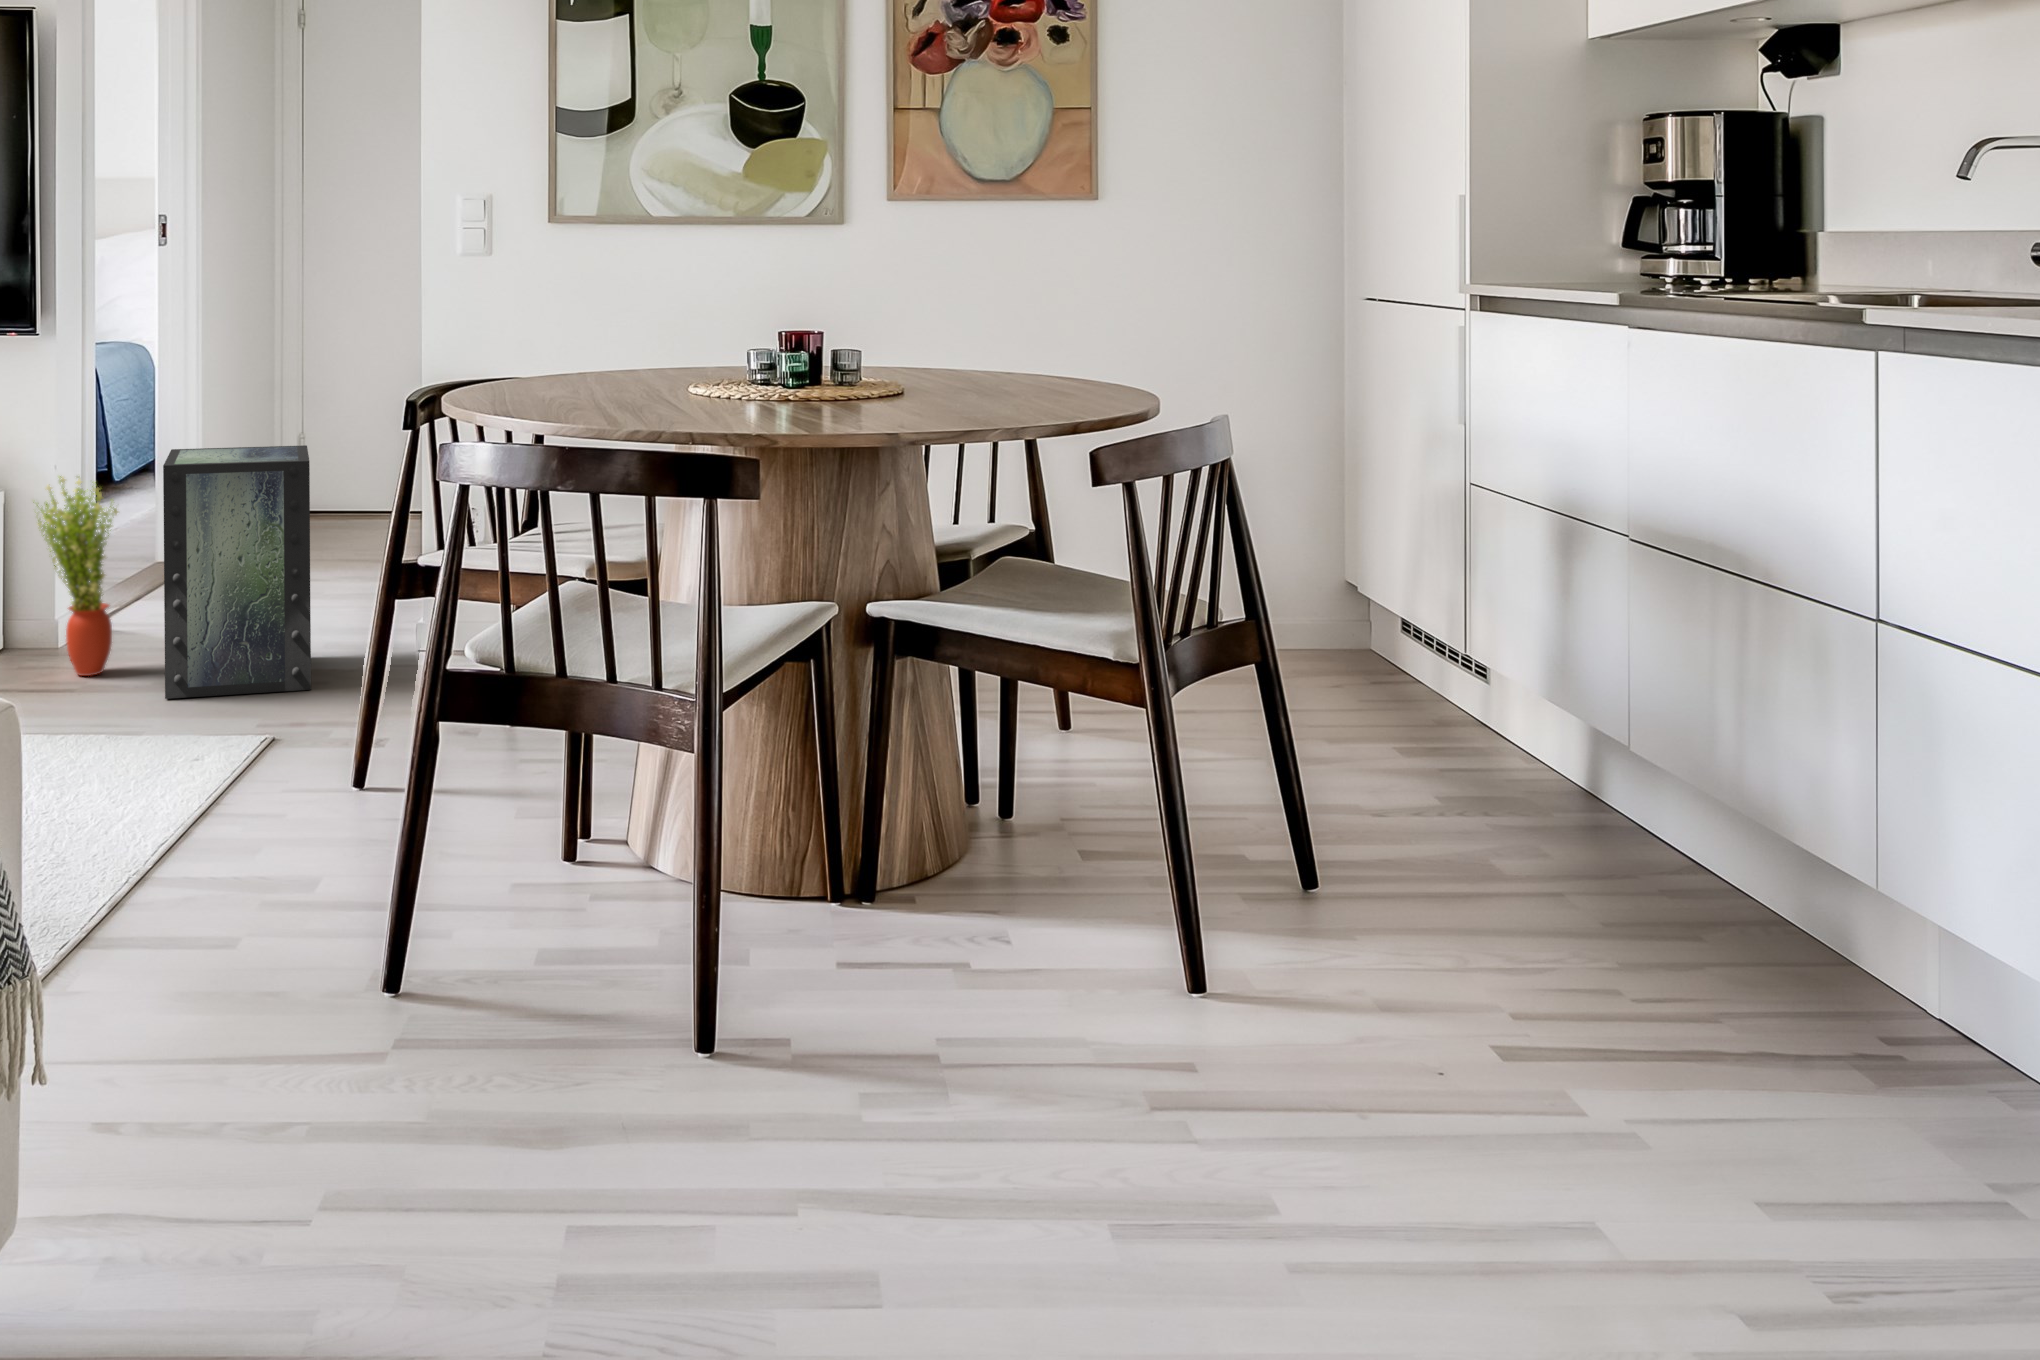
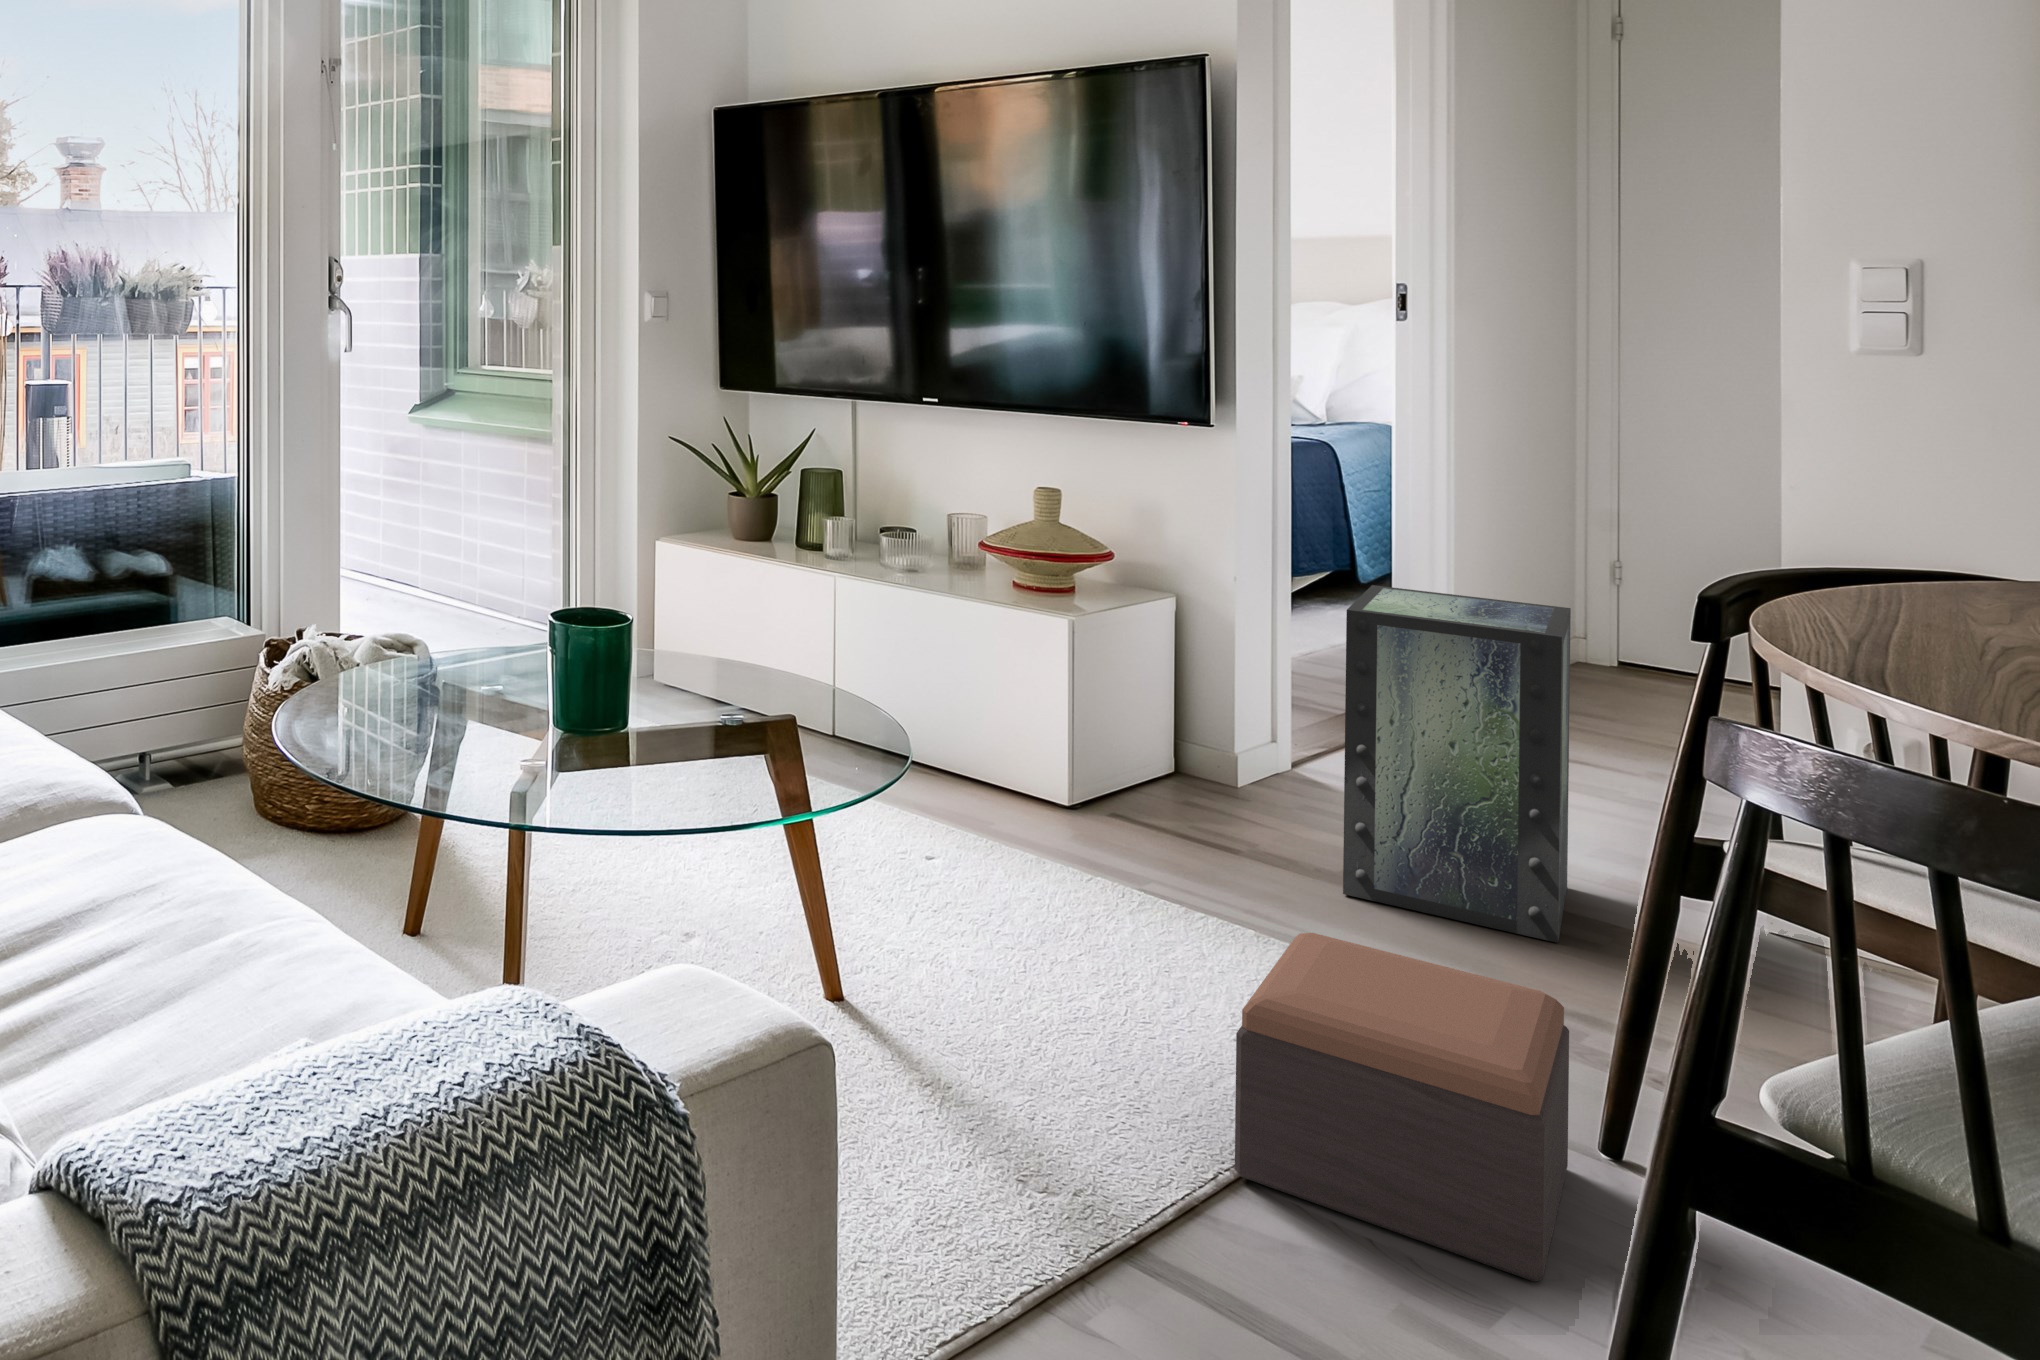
potted plant: present [33,476,118,676] -> none [1197,593,1301,833]
footstool: none [147,686,346,878] -> present [1235,933,1569,1282]

